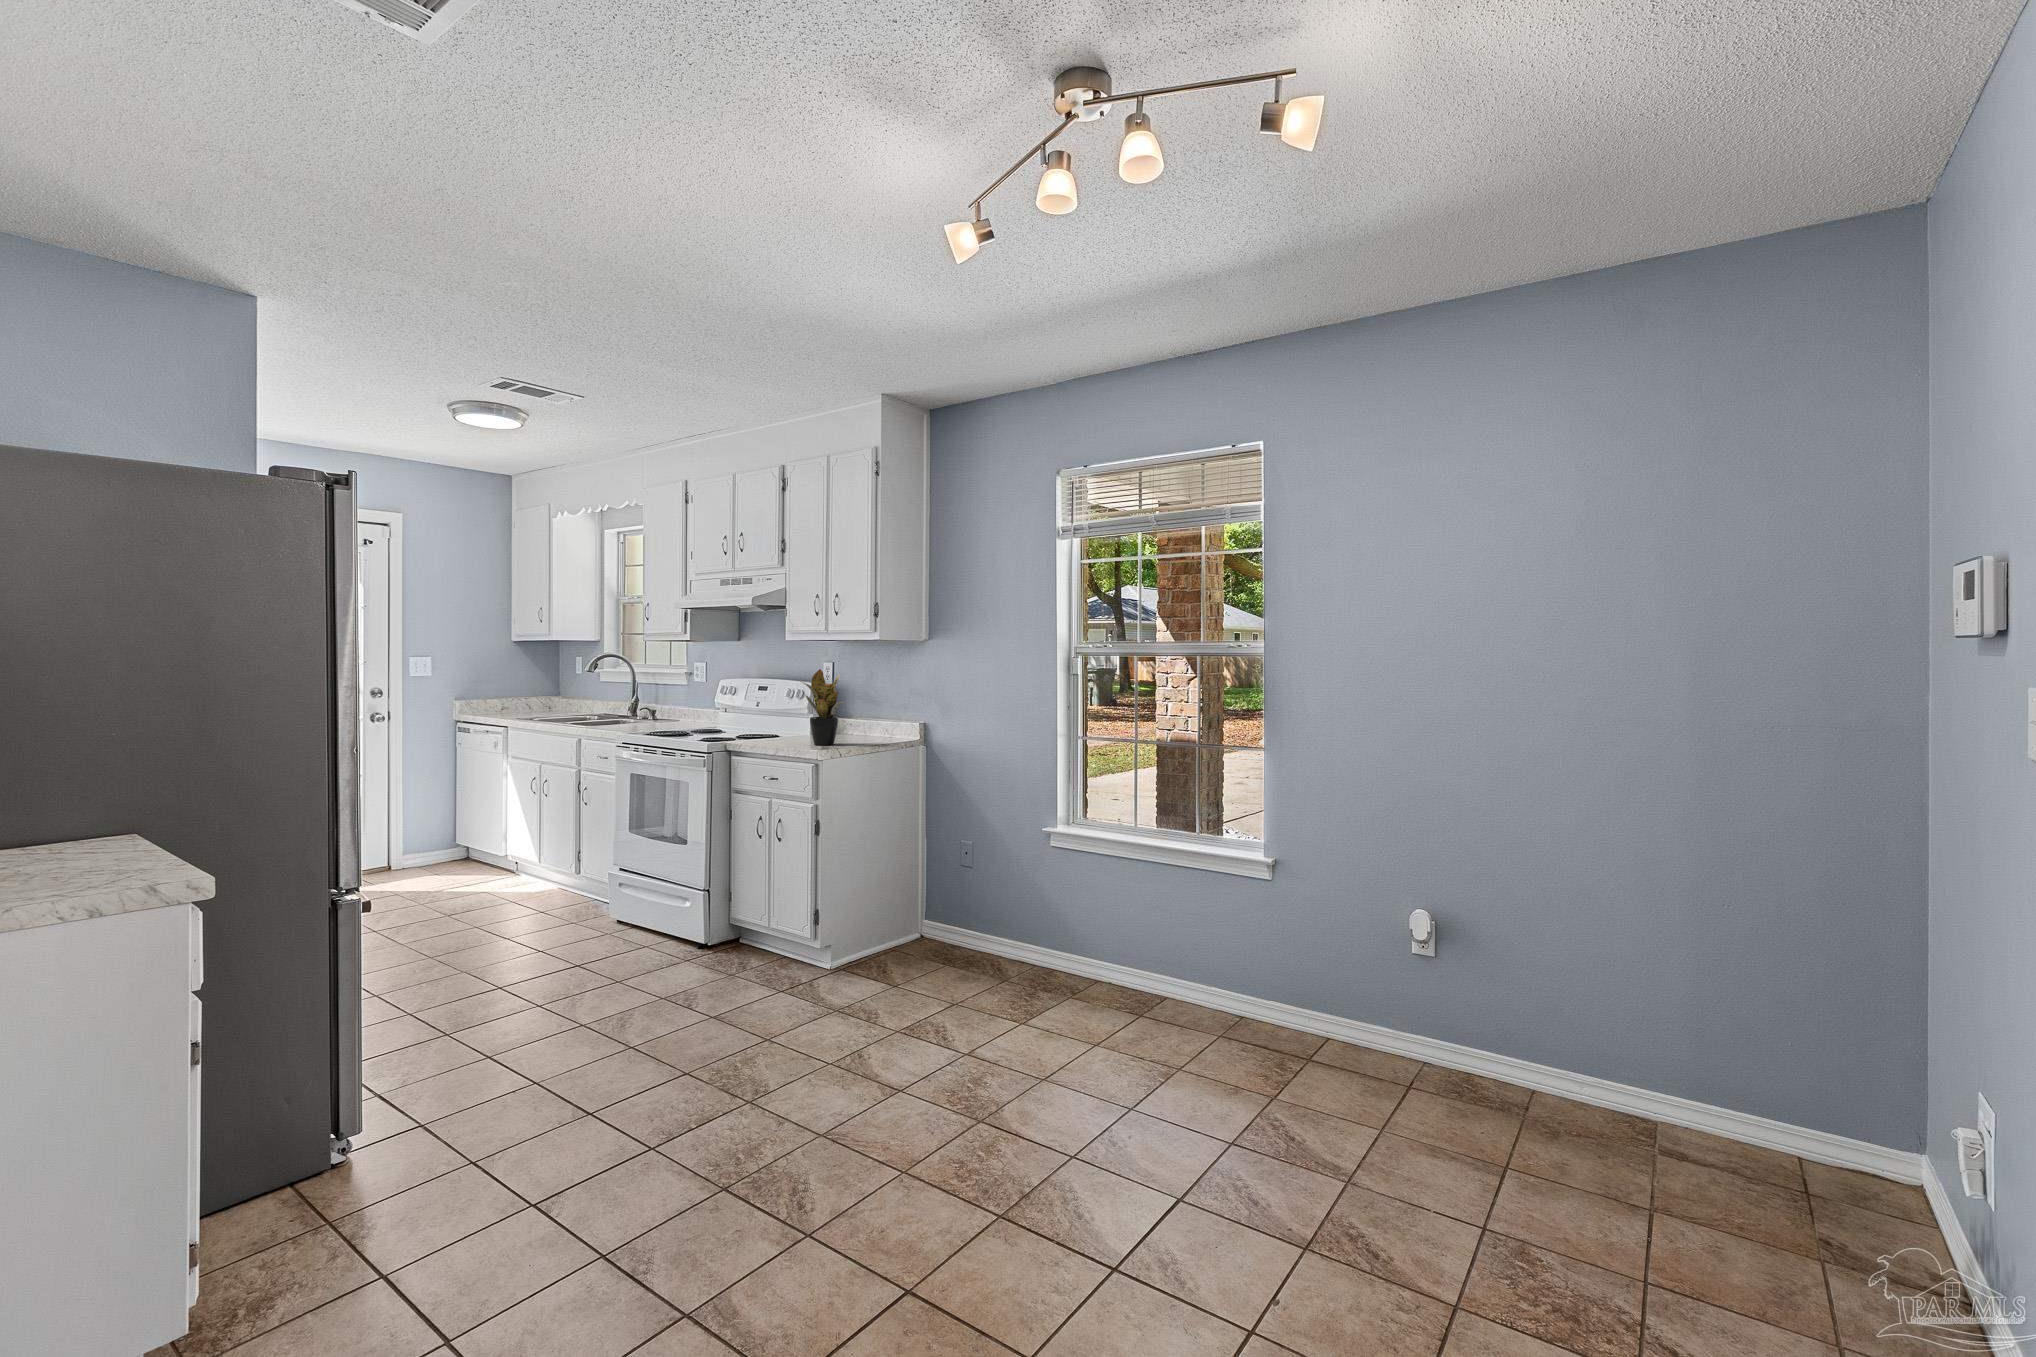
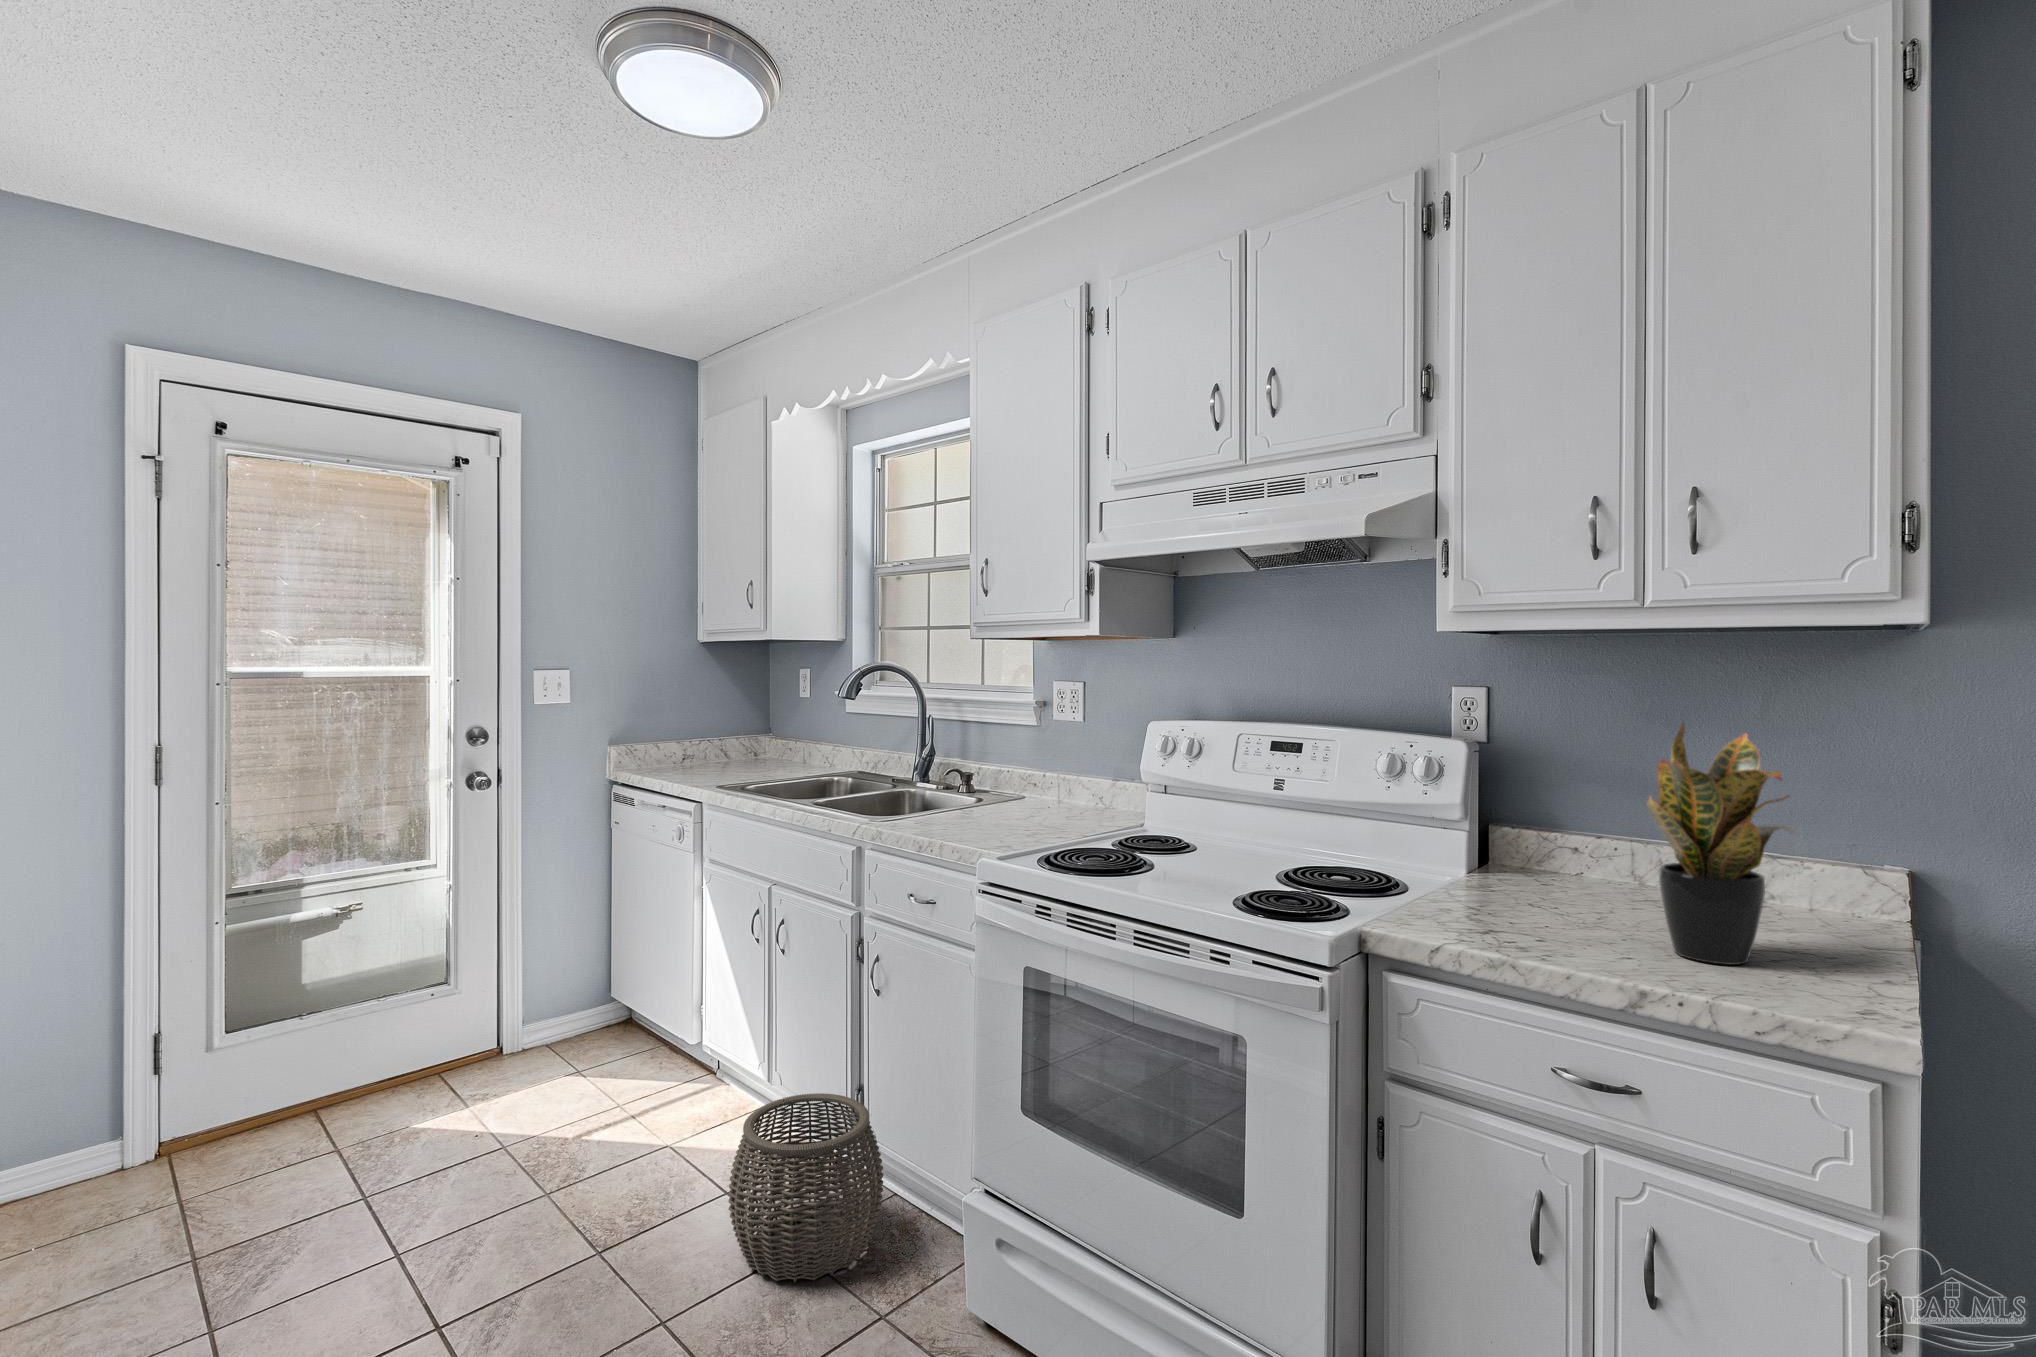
woven basket: none [508,849,583,917] -> present [728,1093,884,1282]

